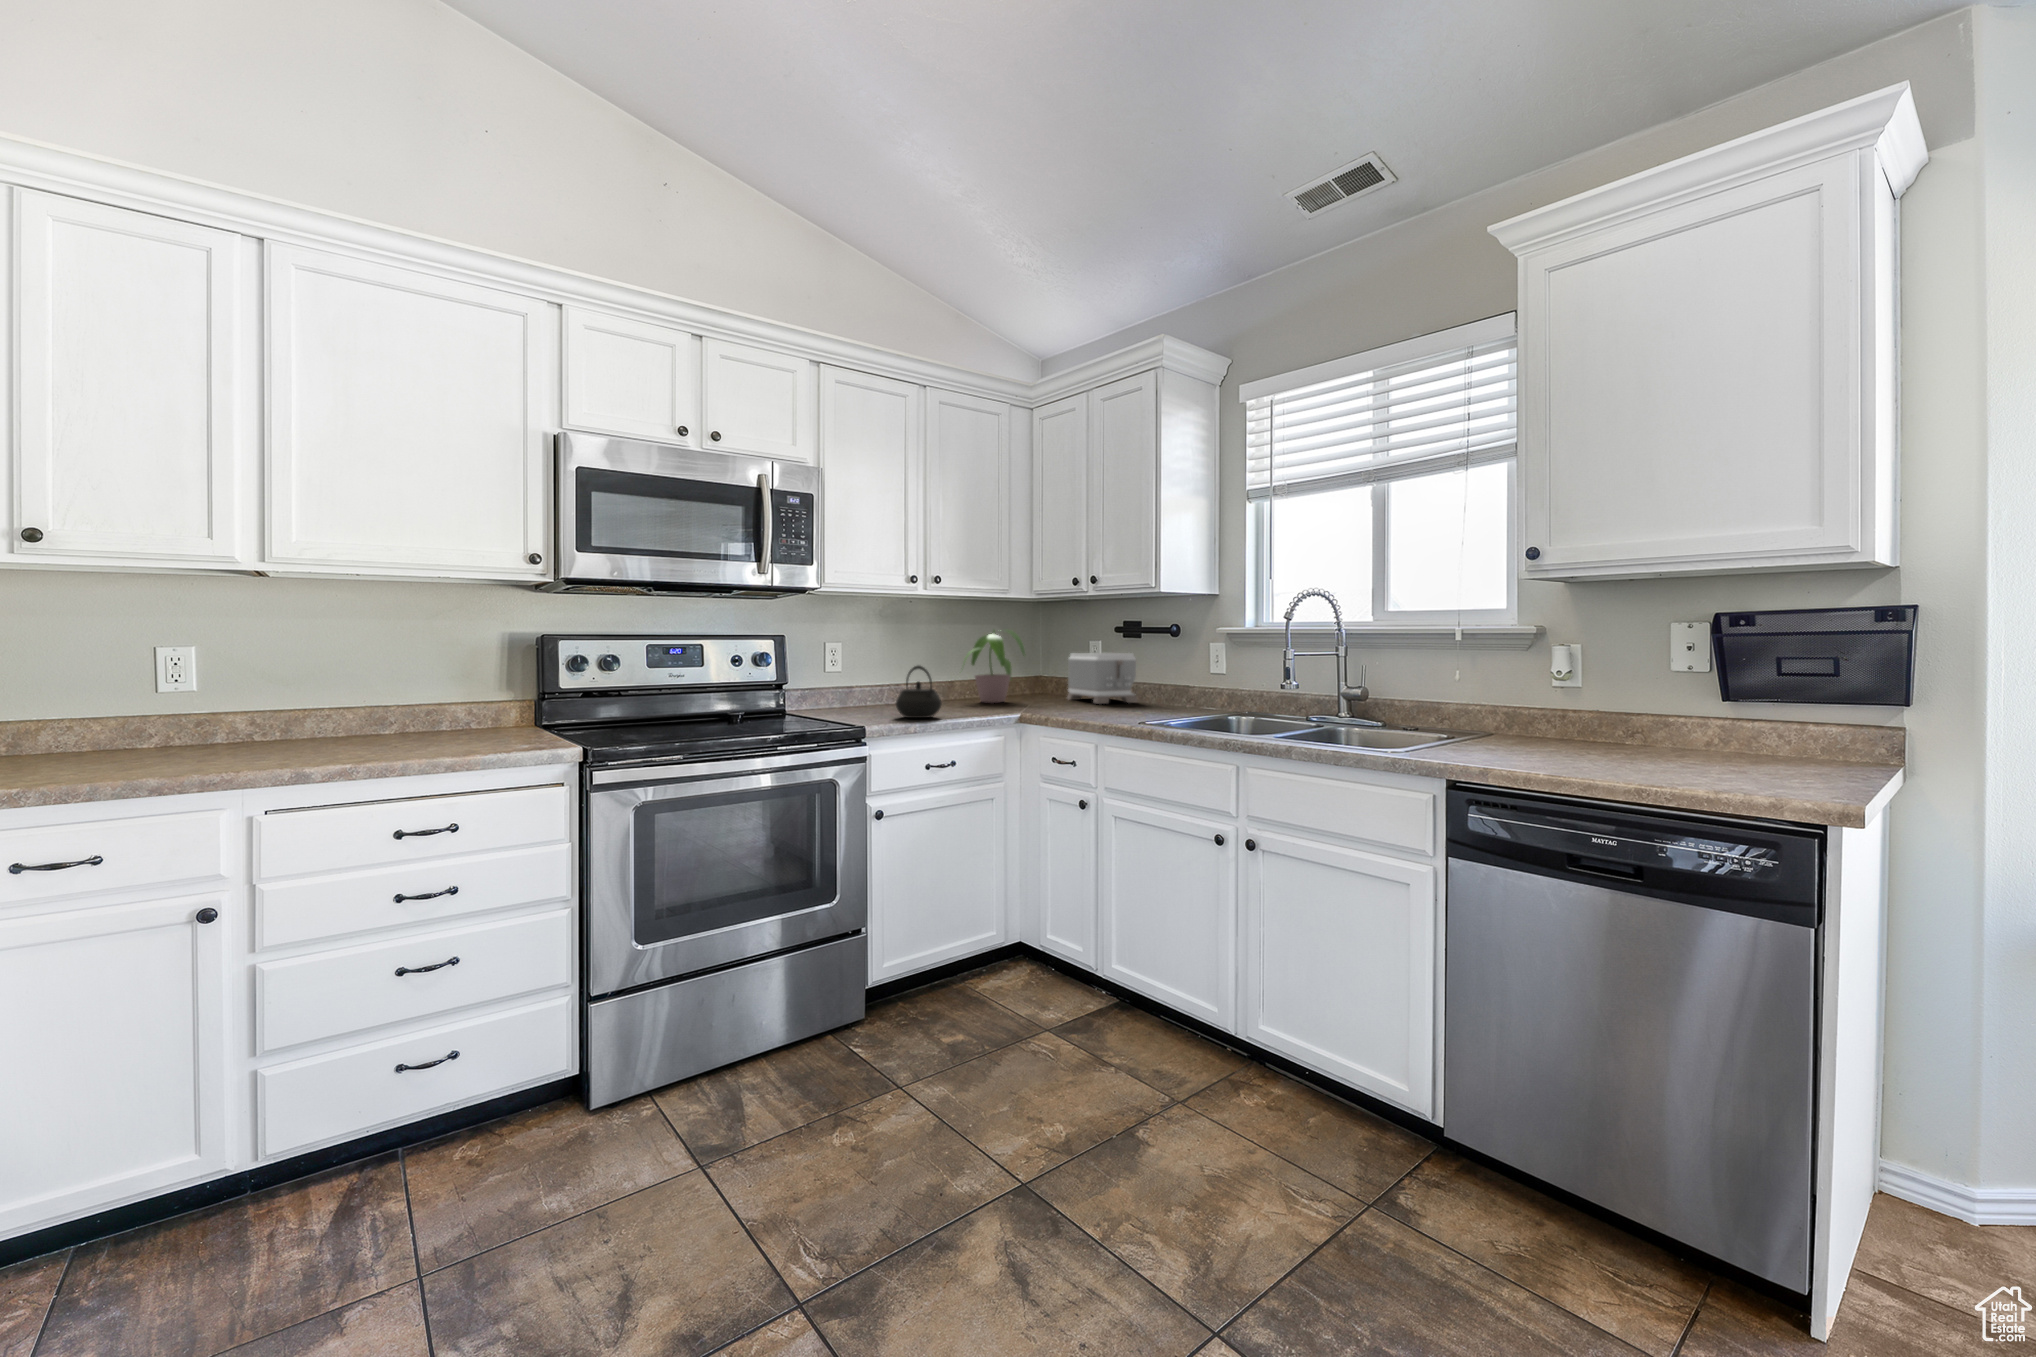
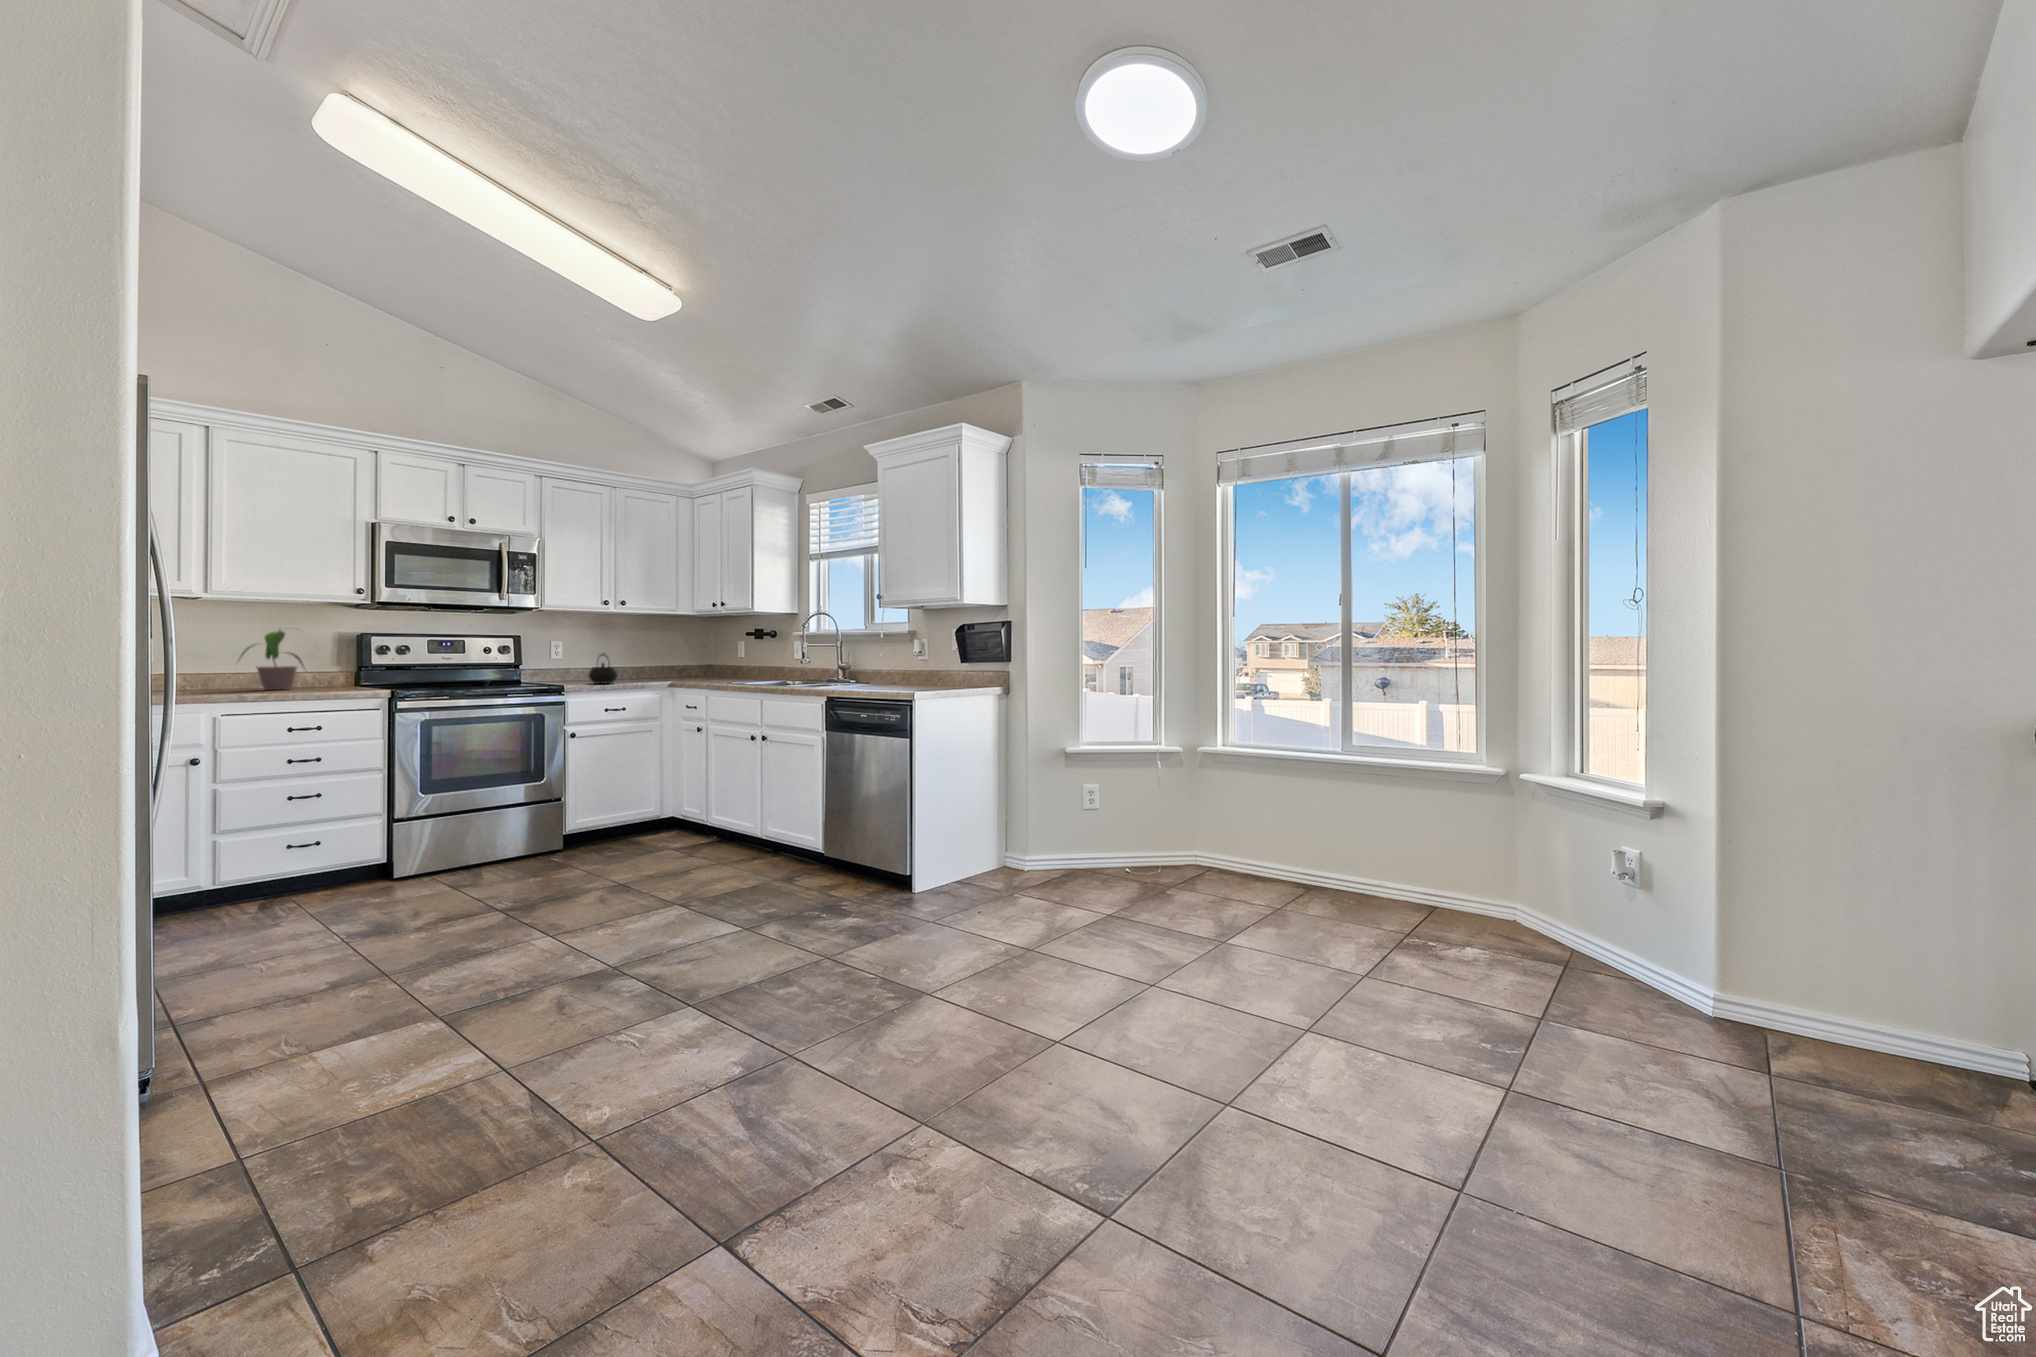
potted plant: present [964,630,1025,703] -> present [239,630,304,690]
toaster: present [1067,653,1138,704] -> none [720,649,760,679]

